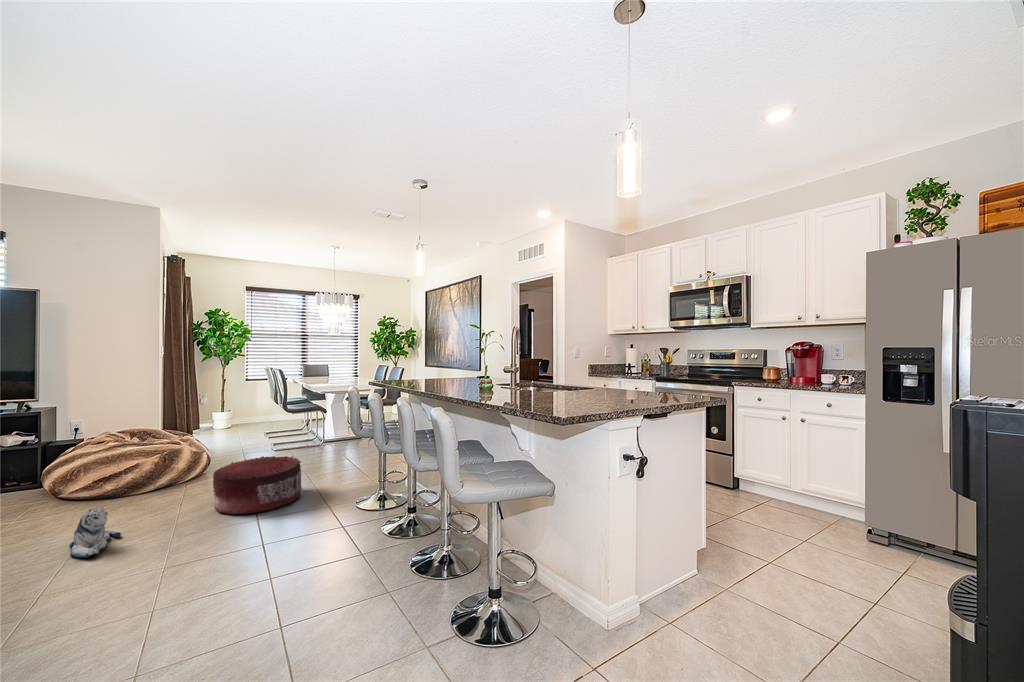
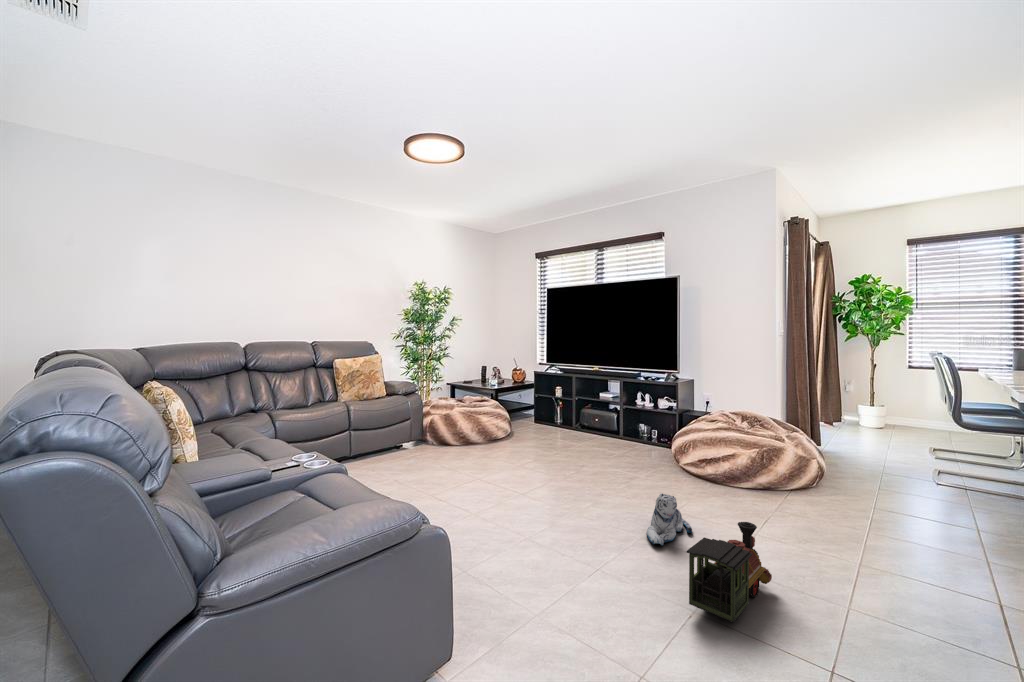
pouf: present [213,456,302,514] -> none [796,487,951,596]
toy train: none [158,496,211,568] -> present [686,522,772,623]

